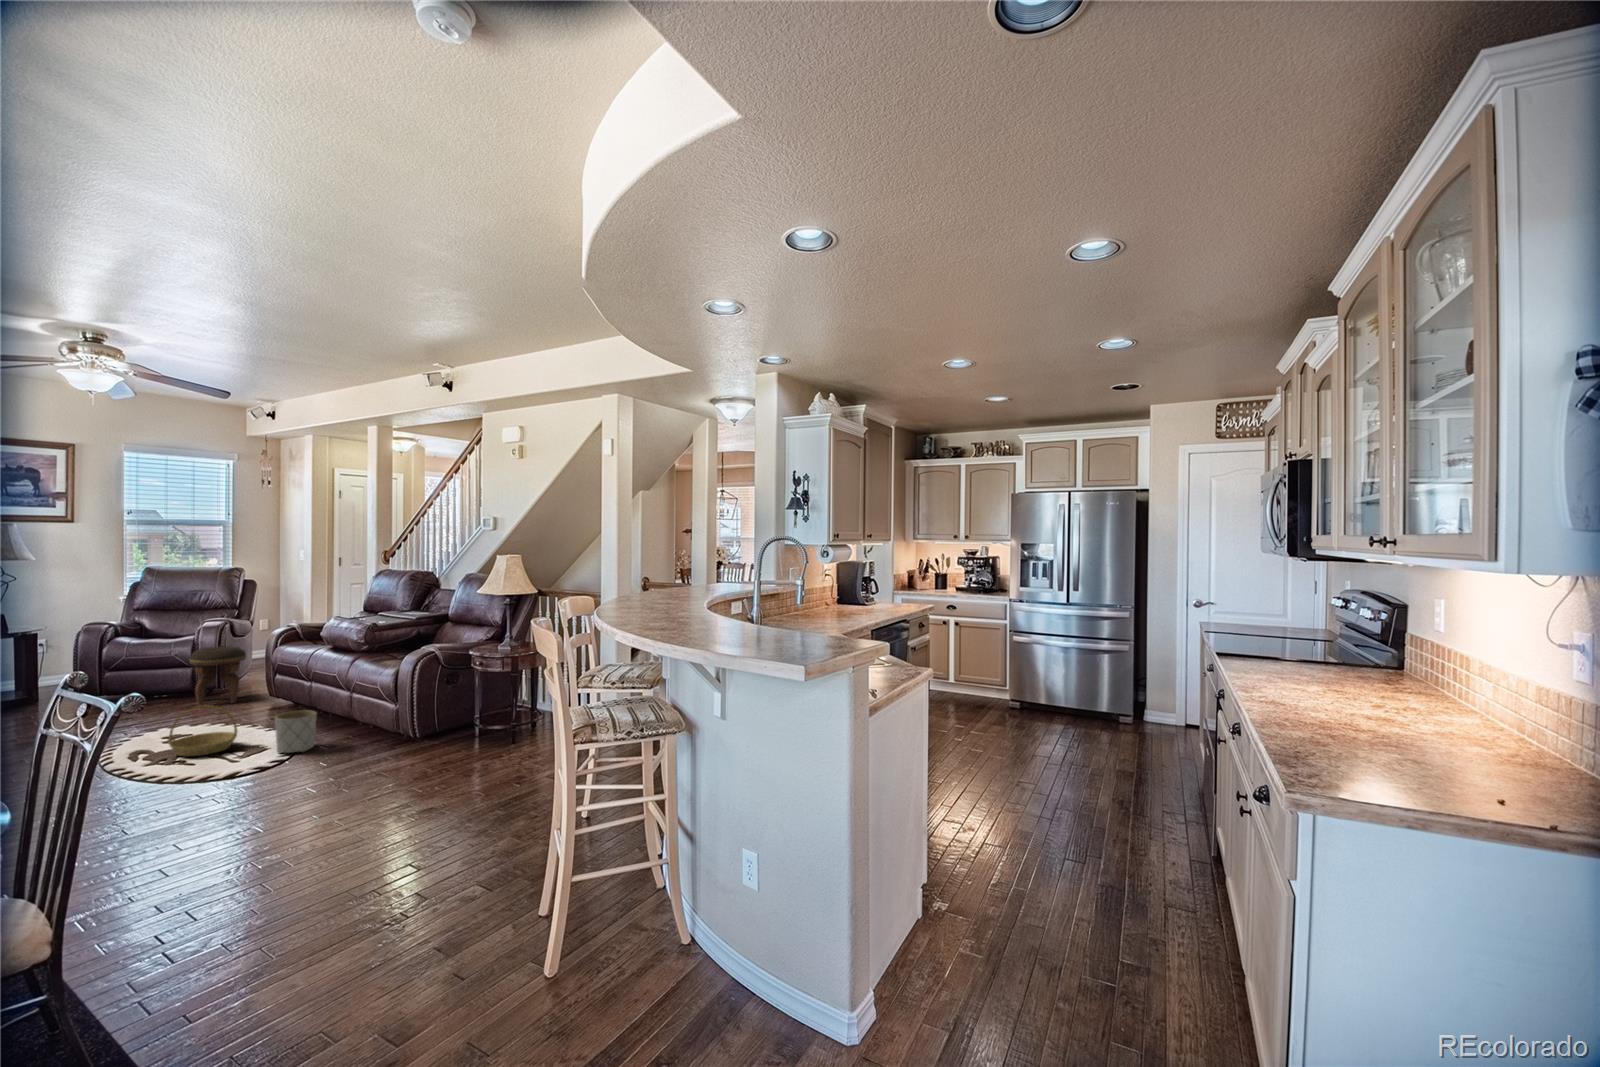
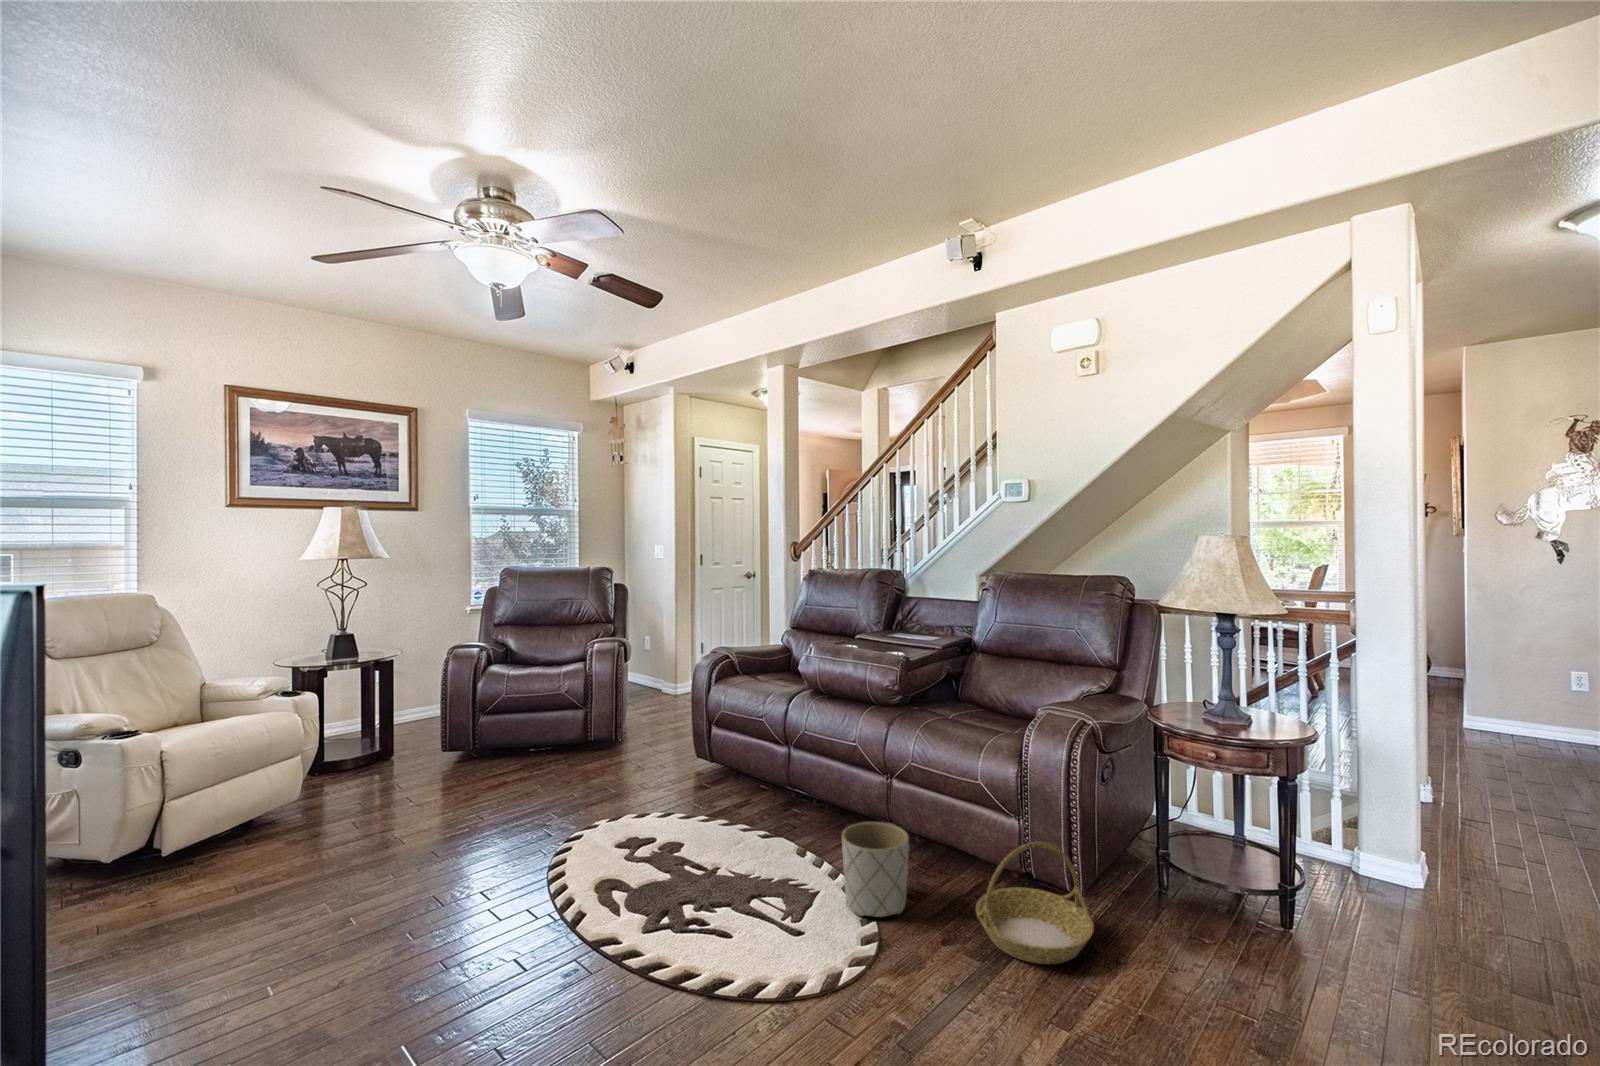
footstool: present [189,646,246,706] -> none [592,681,661,776]
basket: present [169,705,237,756] -> present [976,842,1094,964]

